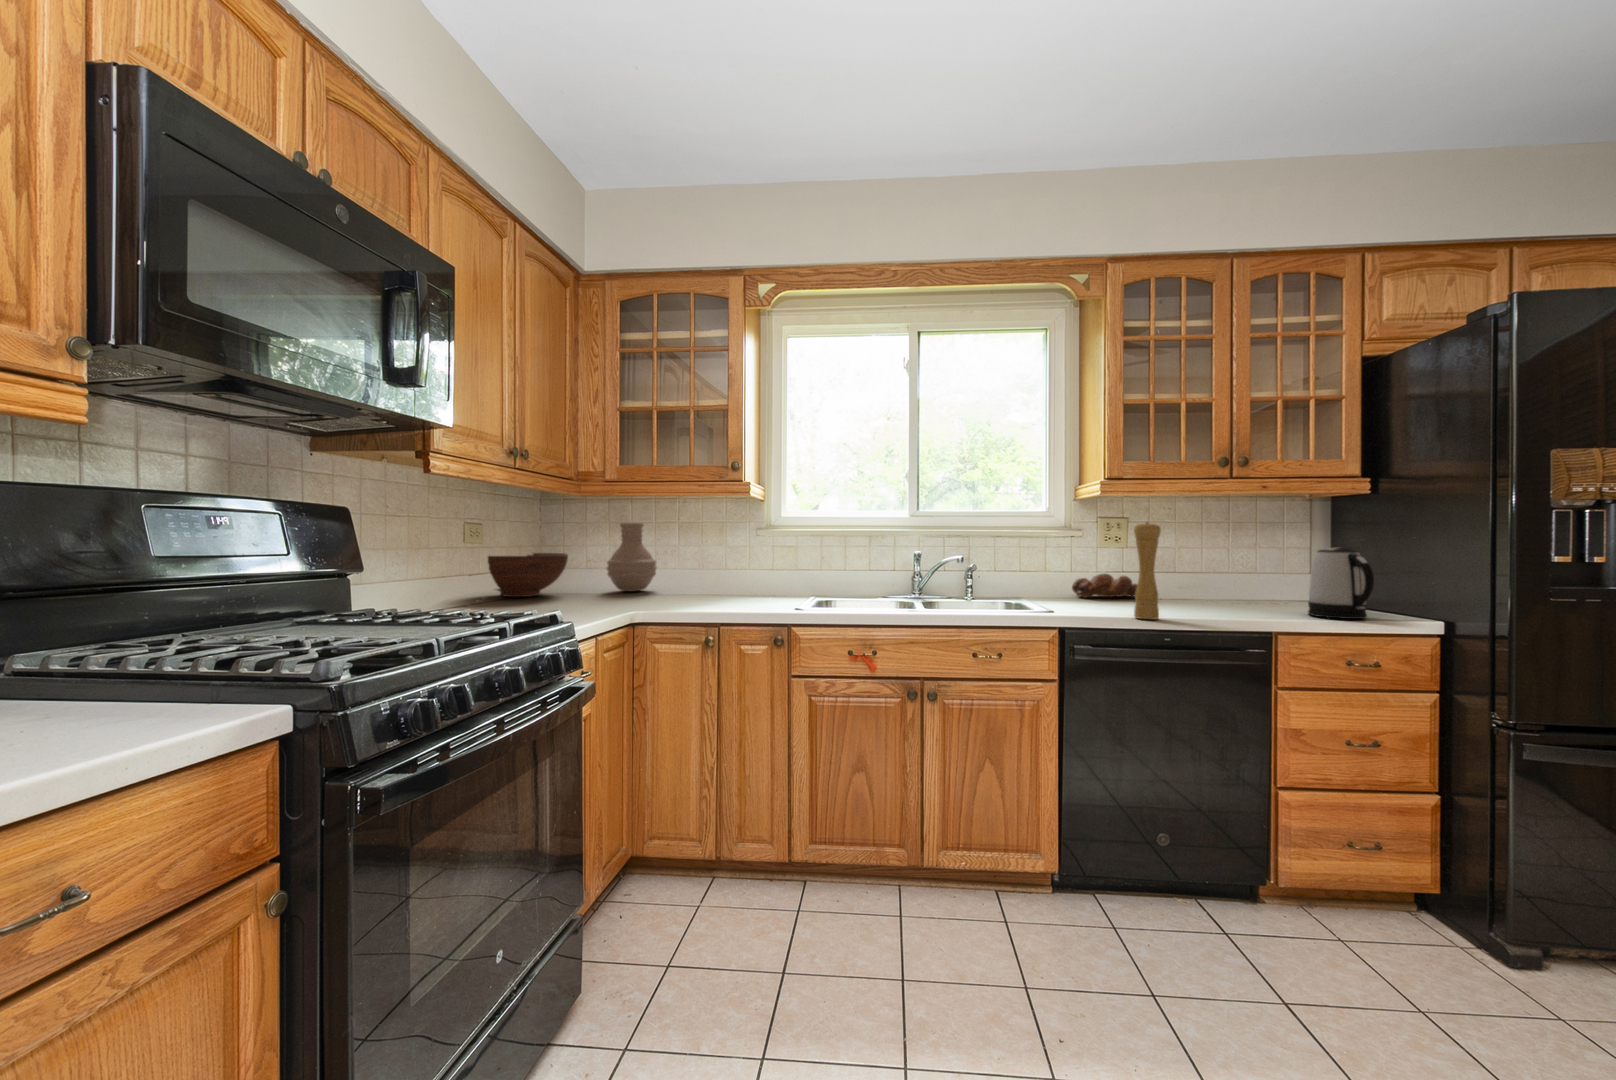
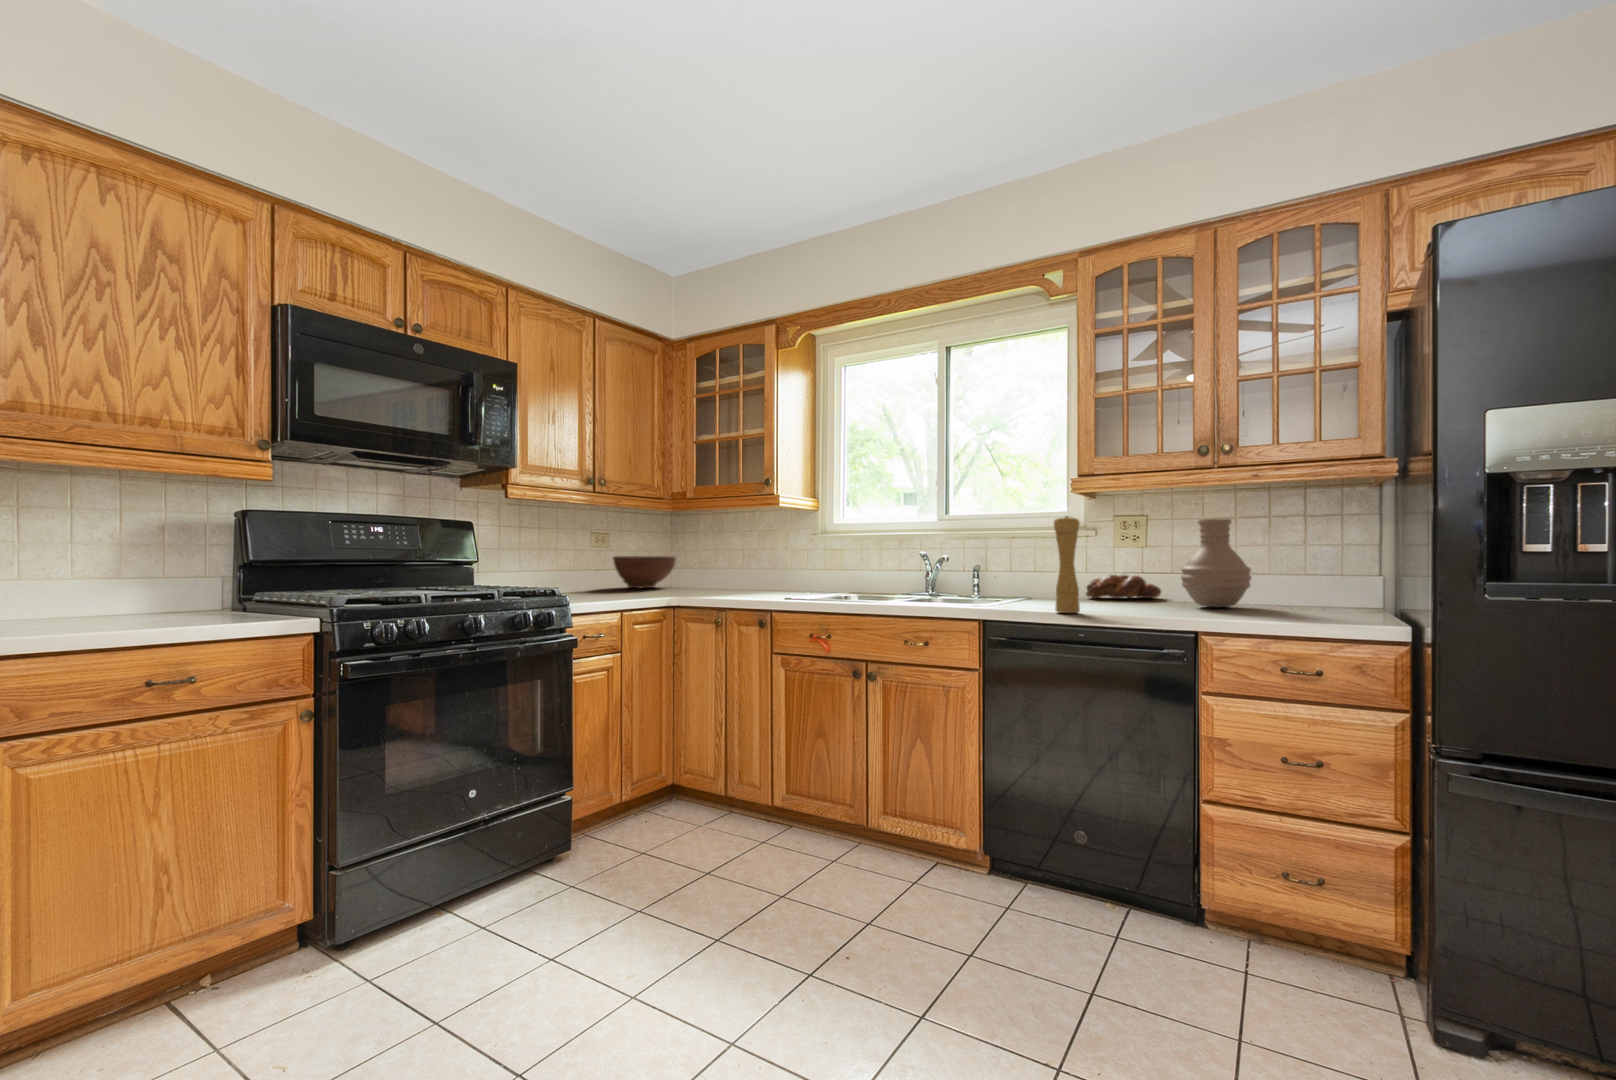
vase: present [607,523,657,591] -> present [1181,519,1252,607]
kettle: present [1308,548,1374,619] -> none [1277,539,1343,620]

